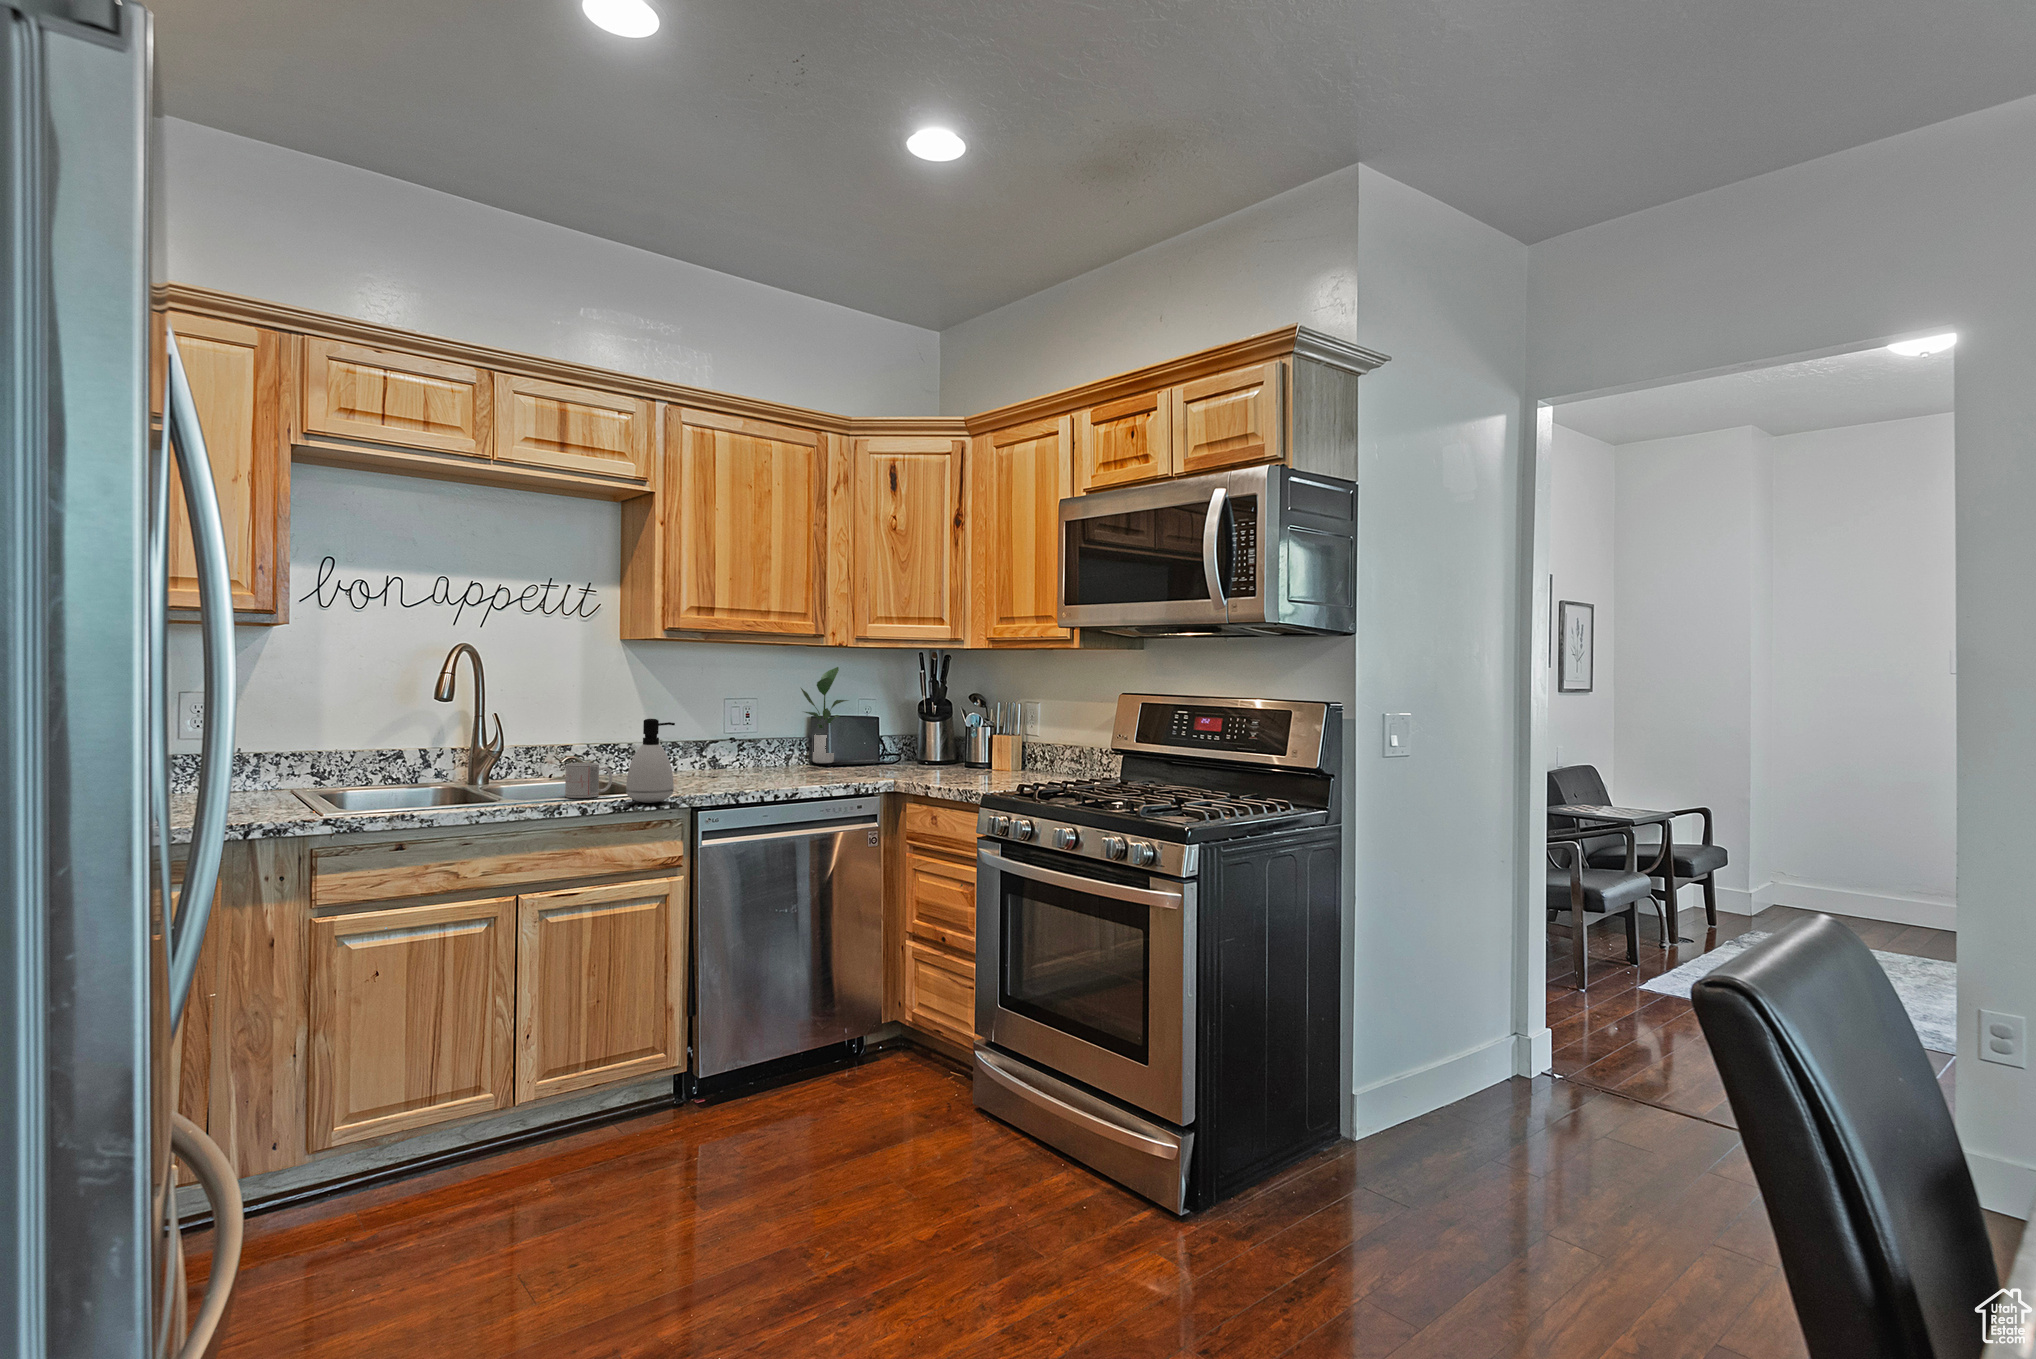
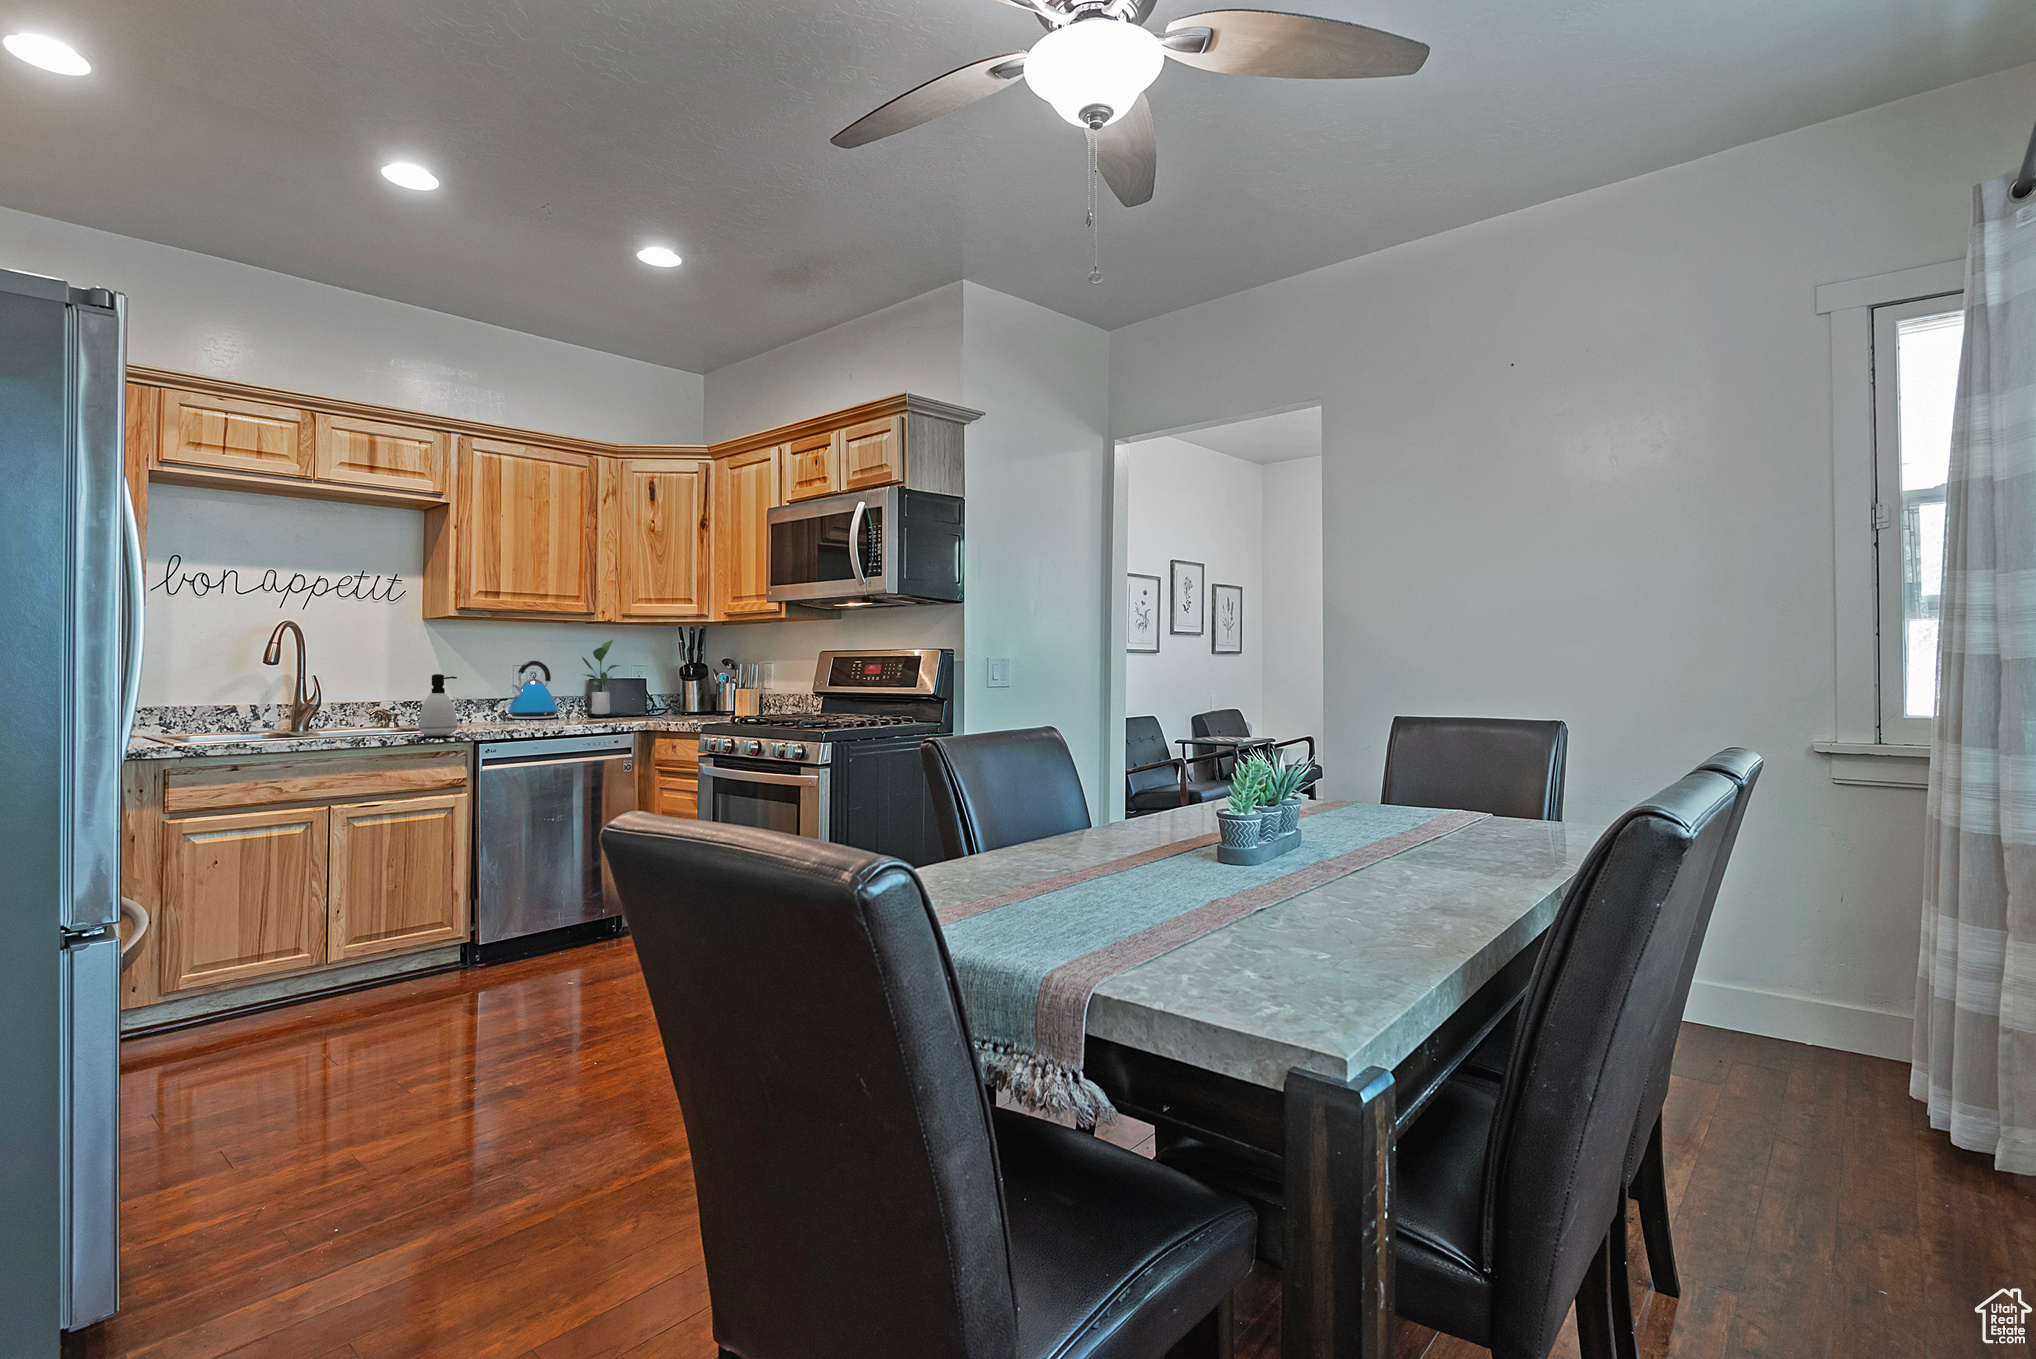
kettle: none [717,695,777,770] -> present [508,661,559,719]
mug: present [565,763,612,798] -> none [371,709,410,735]

